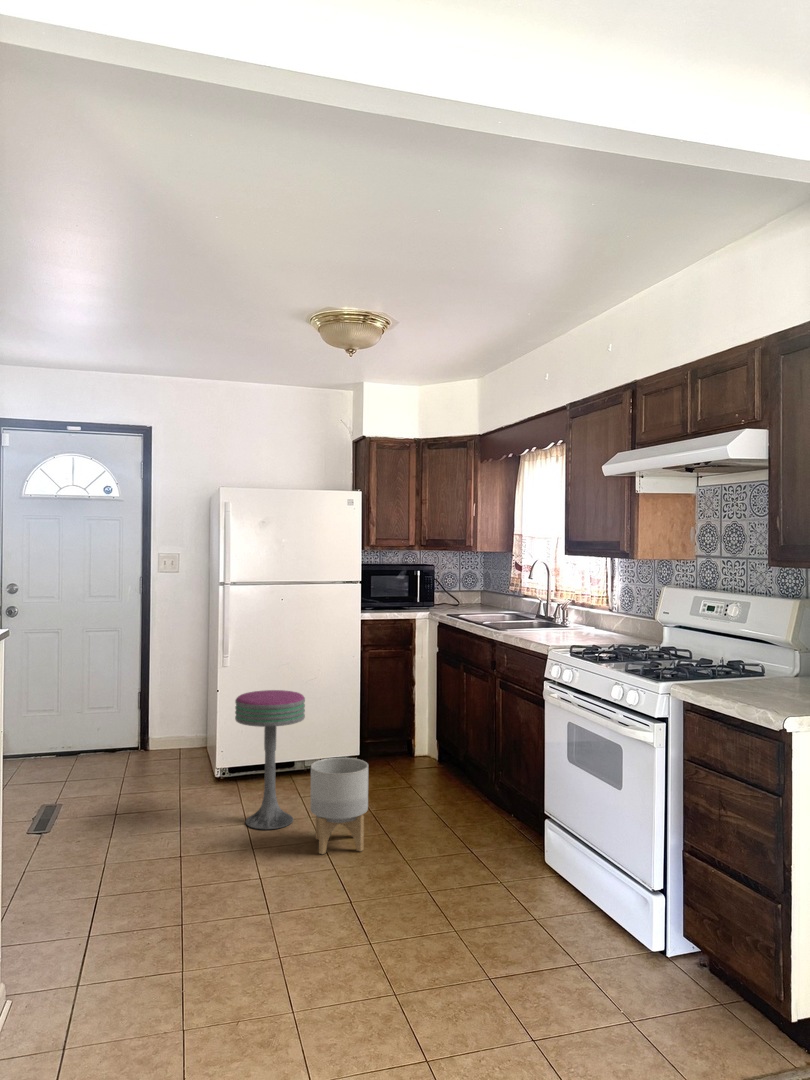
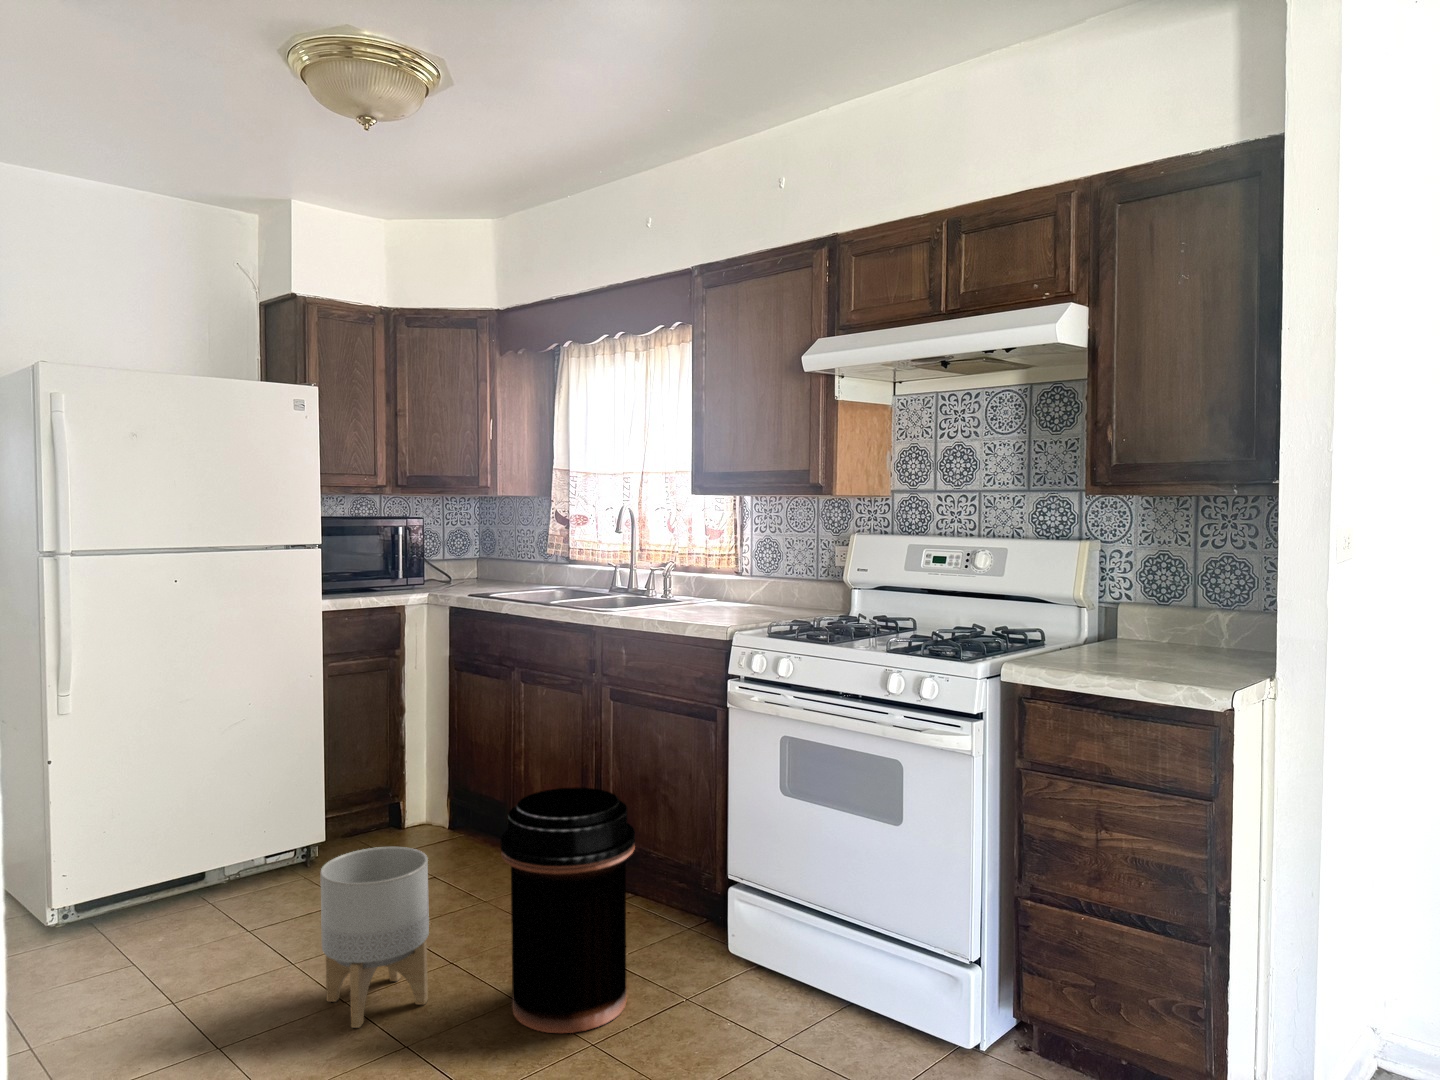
bar stool: present [235,690,305,830] -> none [134,745,279,1010]
trash can: none [396,737,477,884] -> present [501,787,635,1033]

